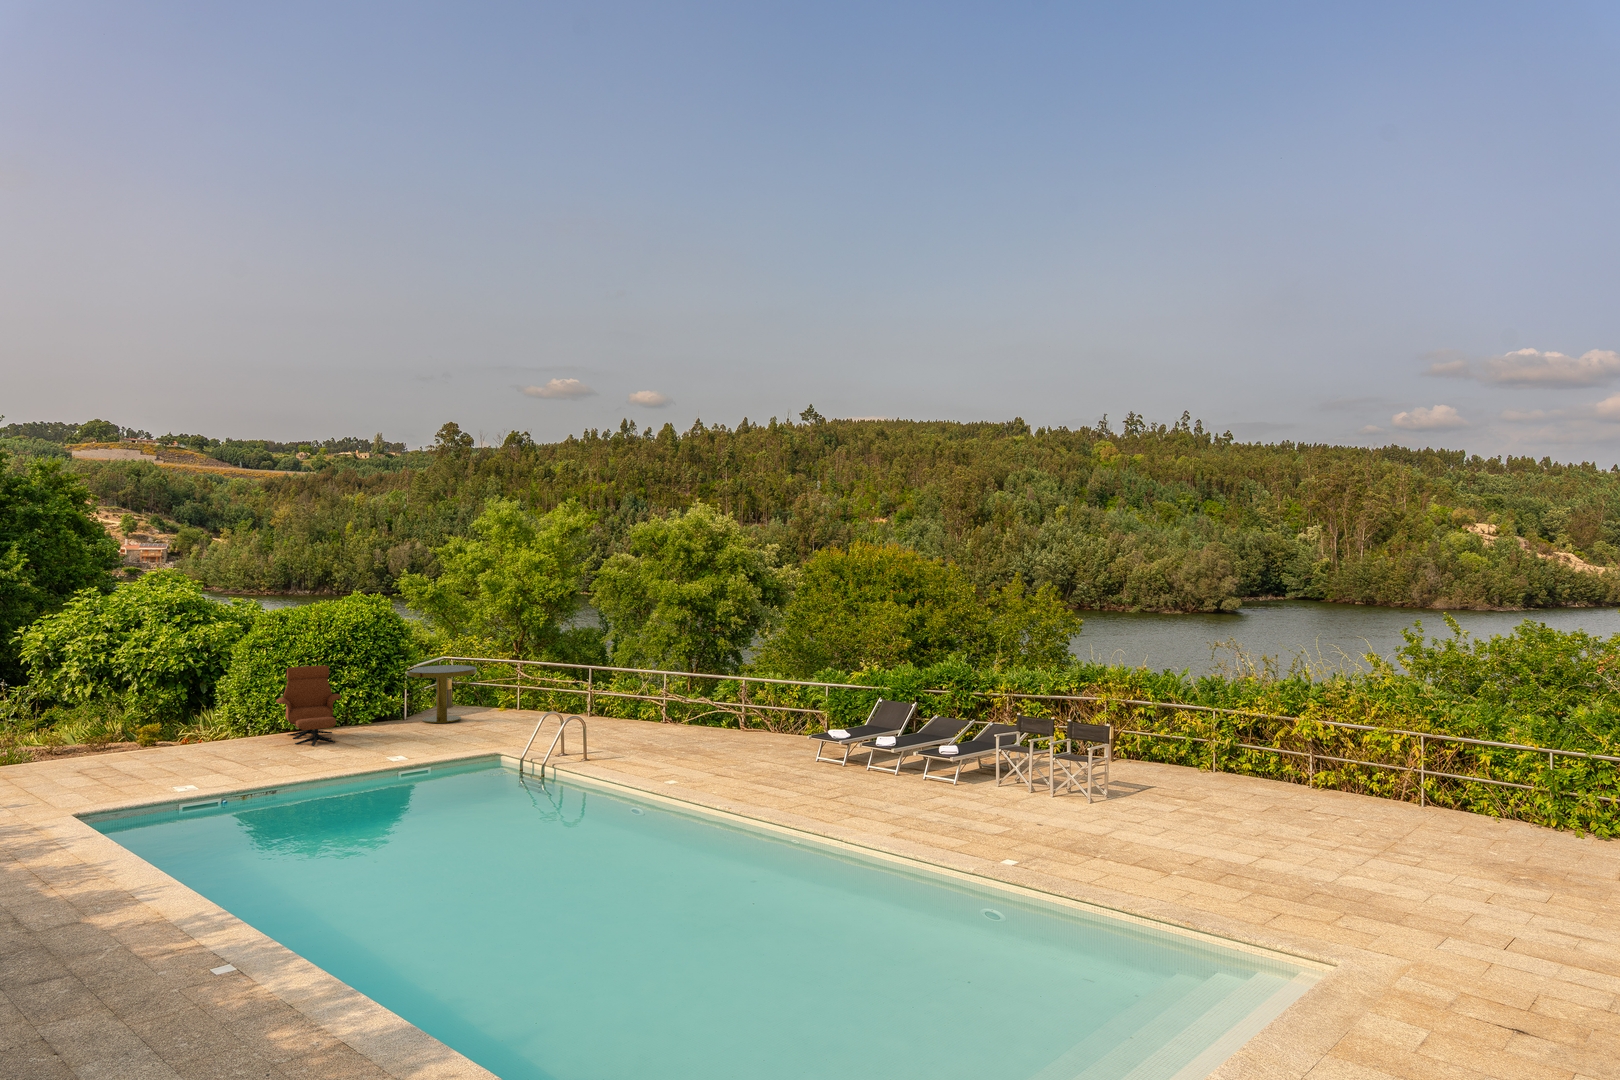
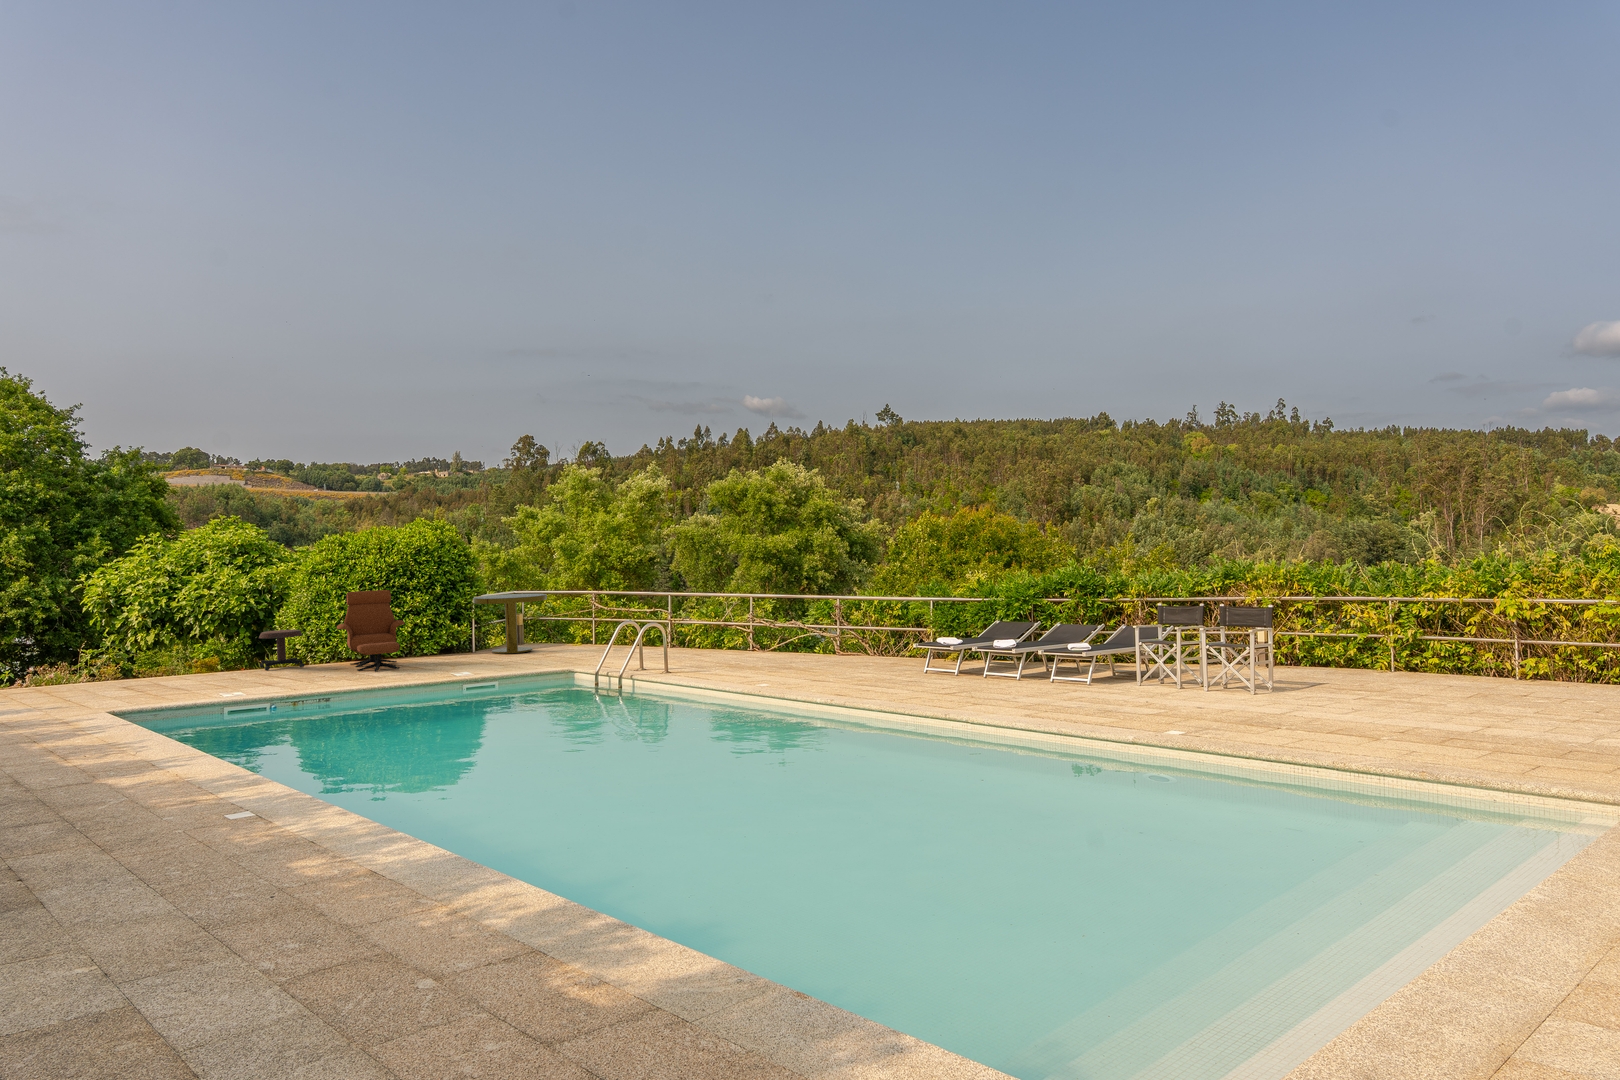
stool: none [199,702,244,742] -> present [259,630,305,670]

